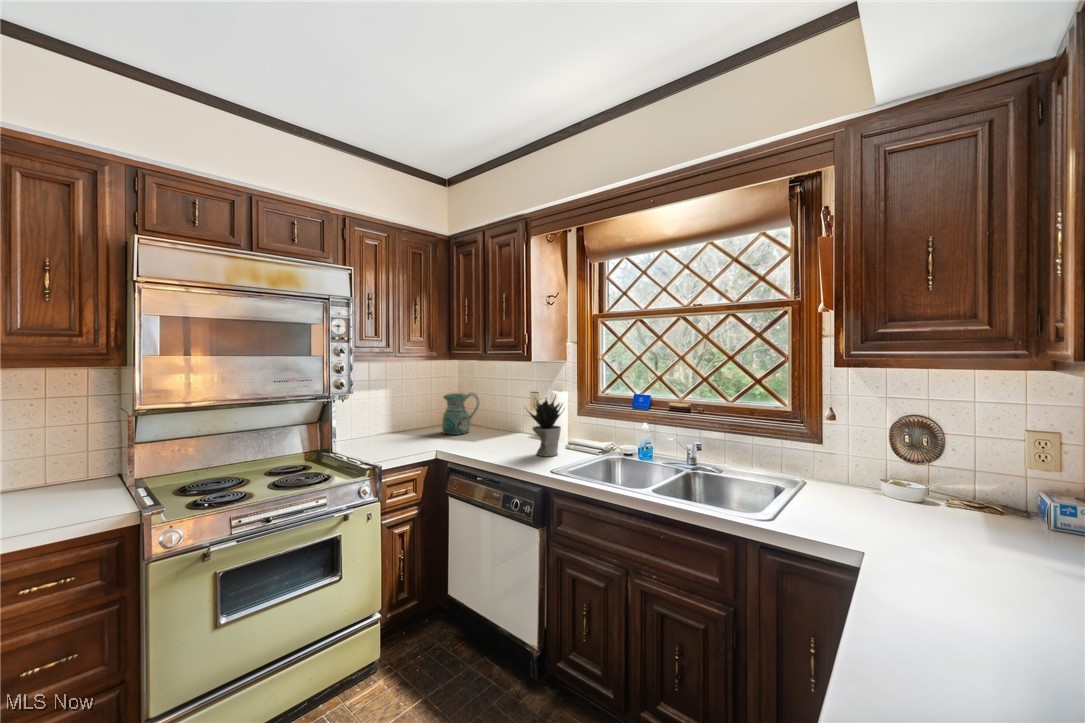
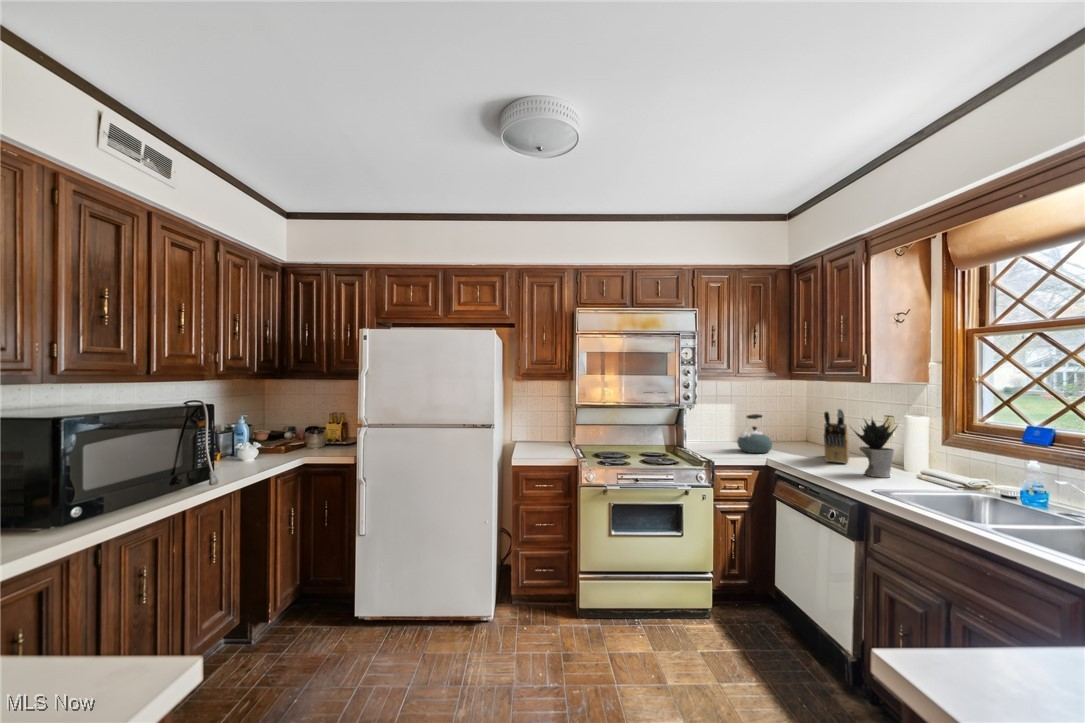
knife block: none [490,389,515,445] -> present [824,409,849,463]
ceramic pitcher: present [442,393,479,435] -> none [782,411,822,450]
kettle: none [400,400,438,446] -> present [737,414,772,453]

